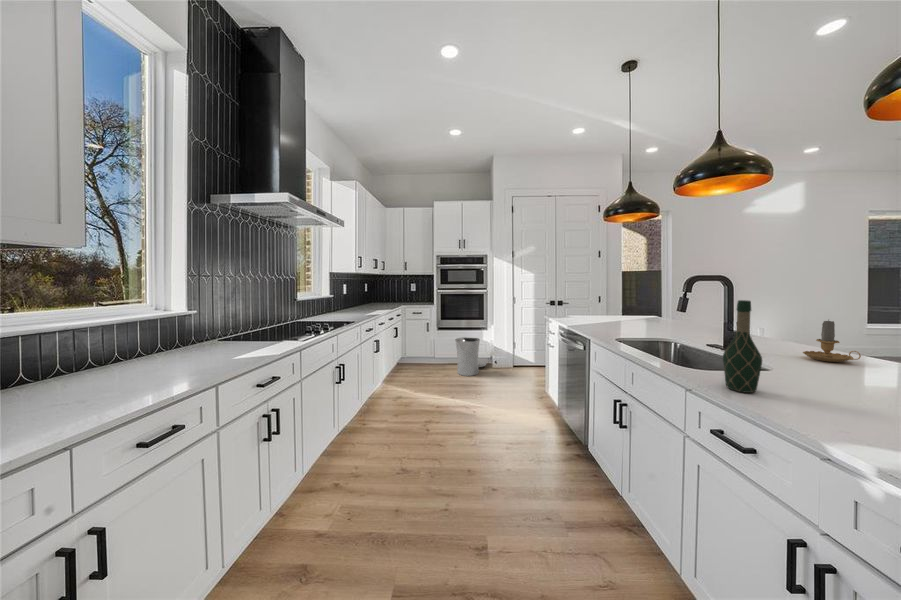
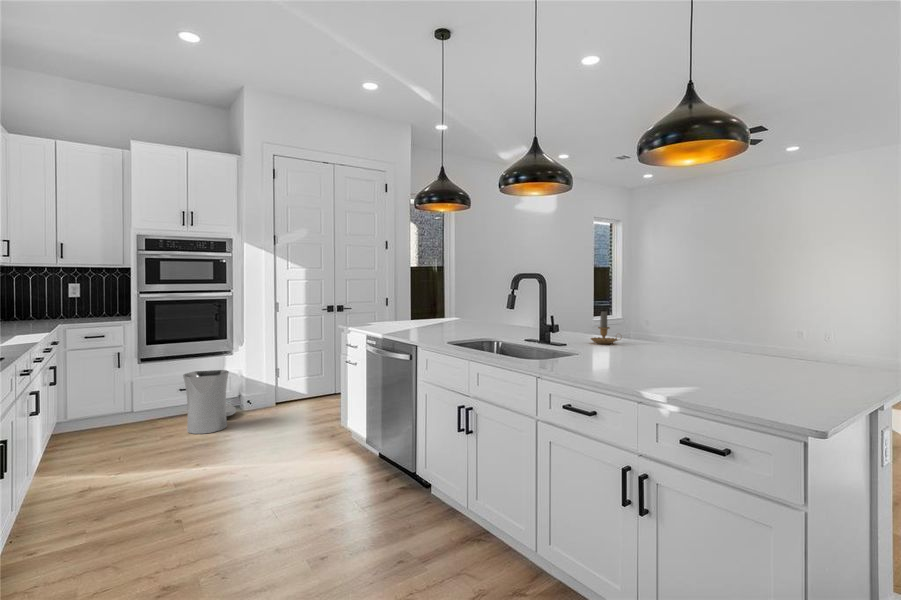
wine bottle: present [723,300,762,393] -> none [559,292,584,368]

